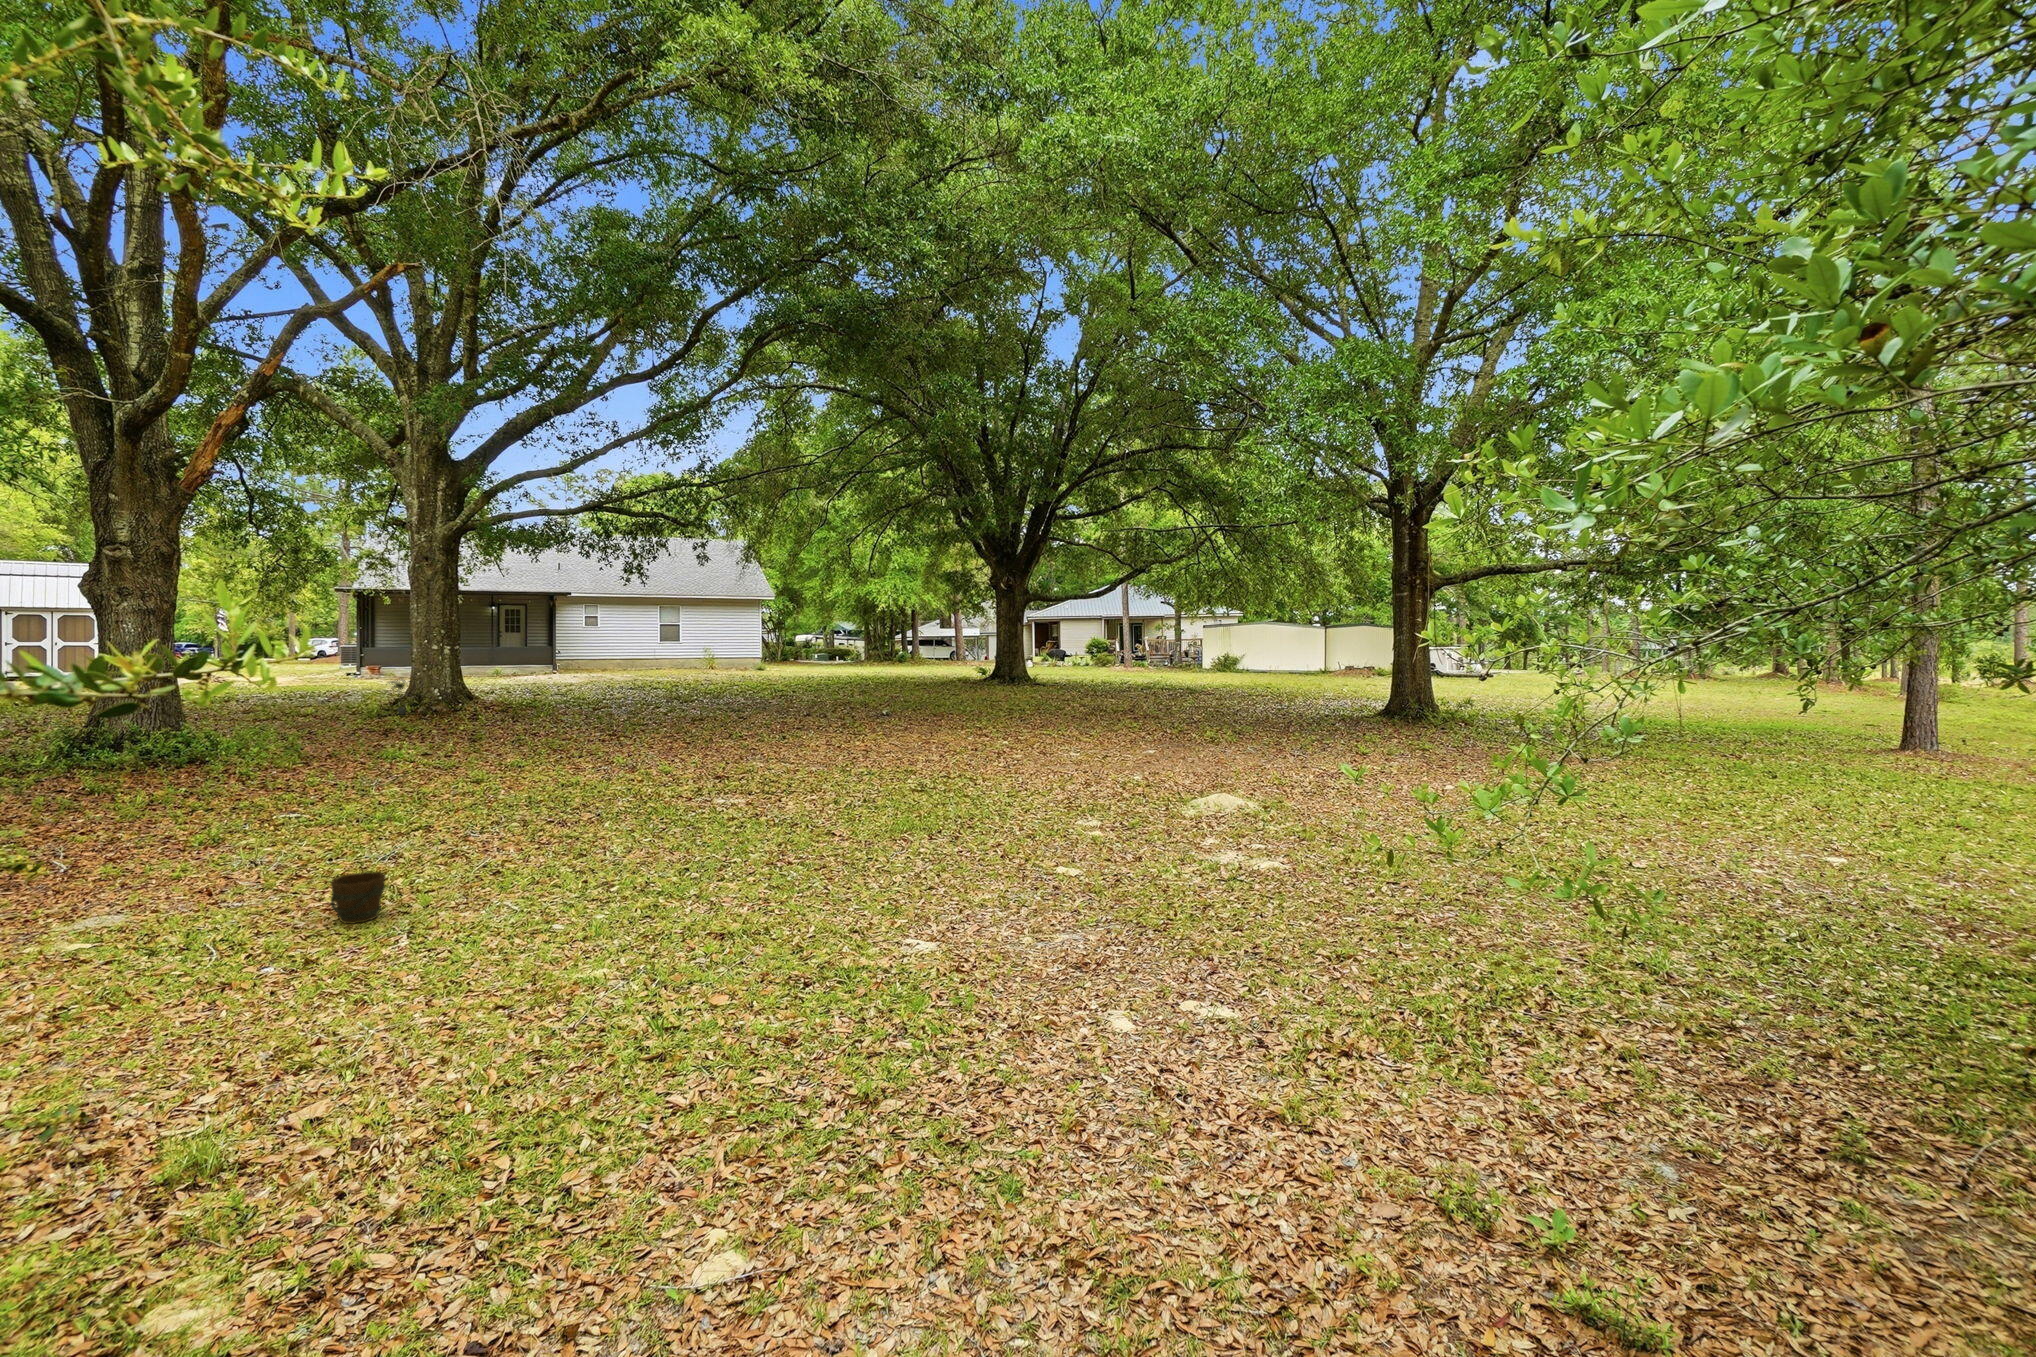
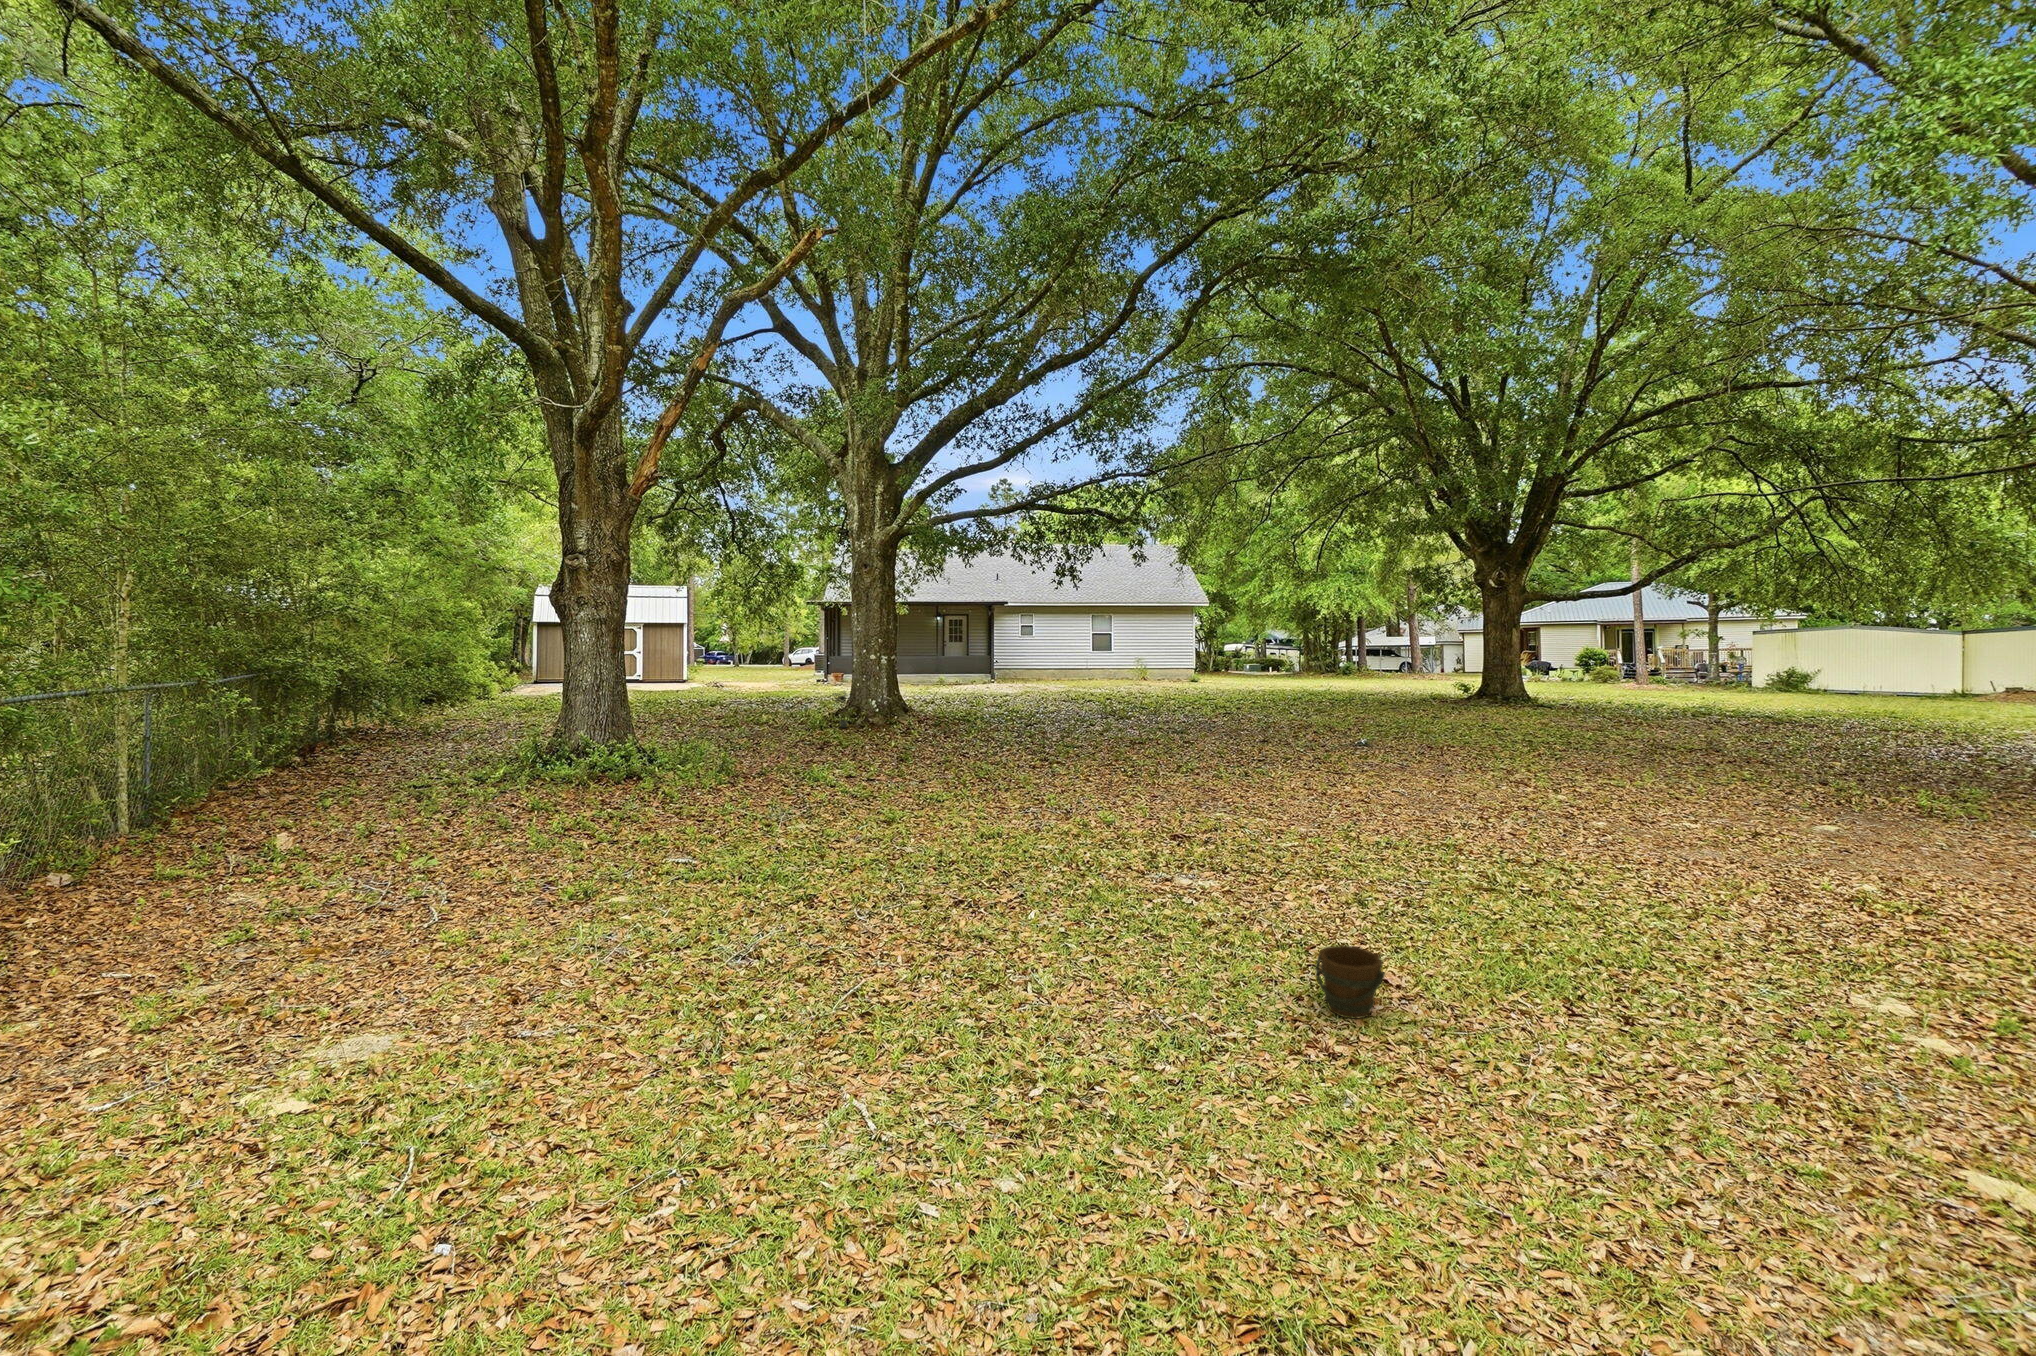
bucket: present [331,872,386,924] -> present [1315,945,1385,1019]

